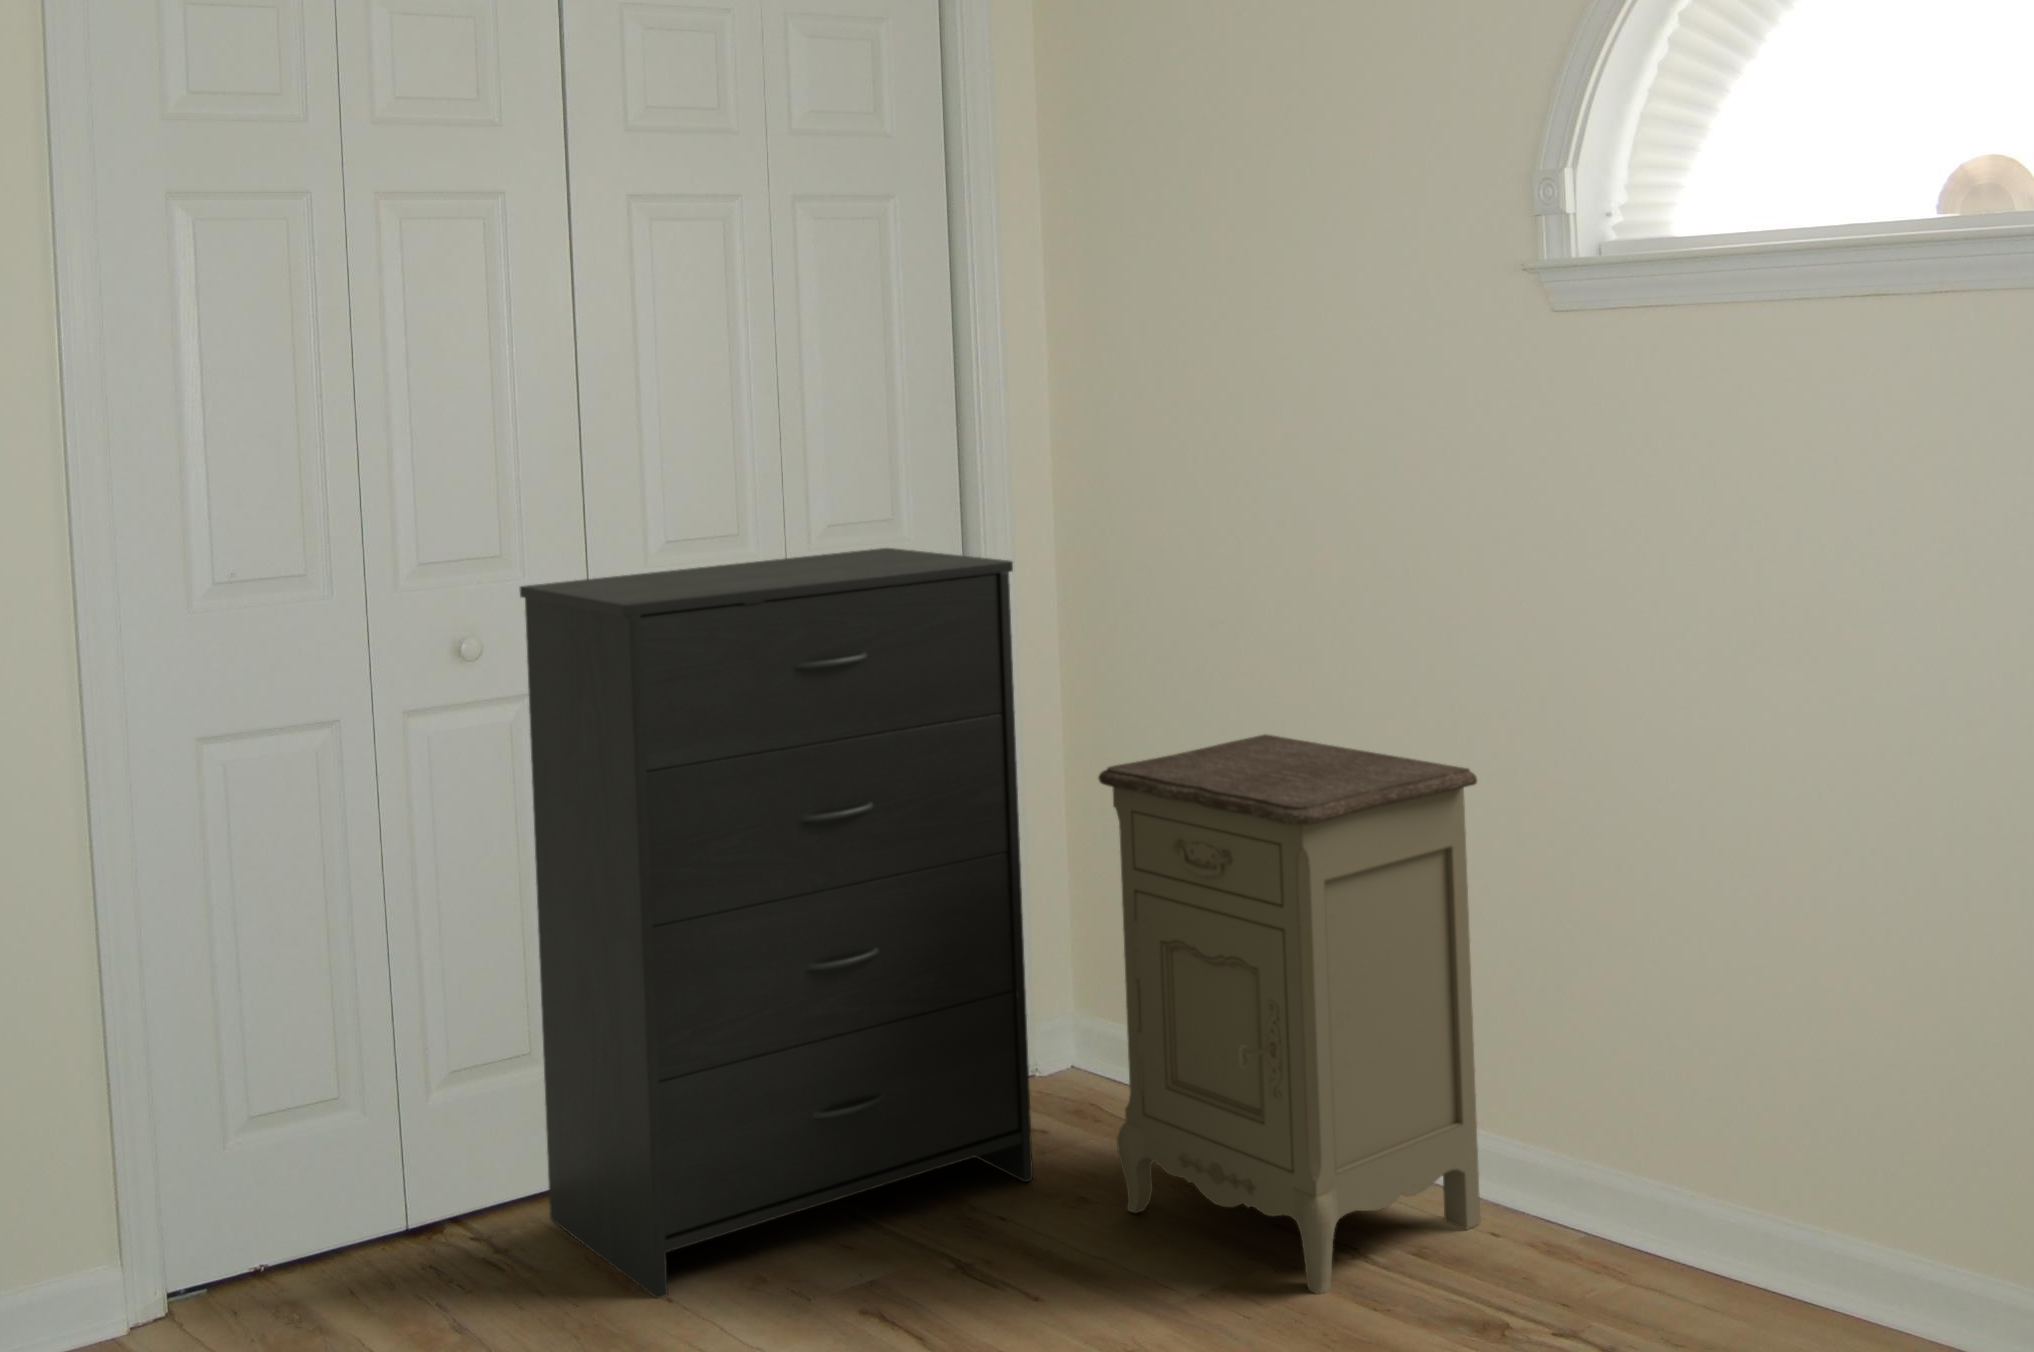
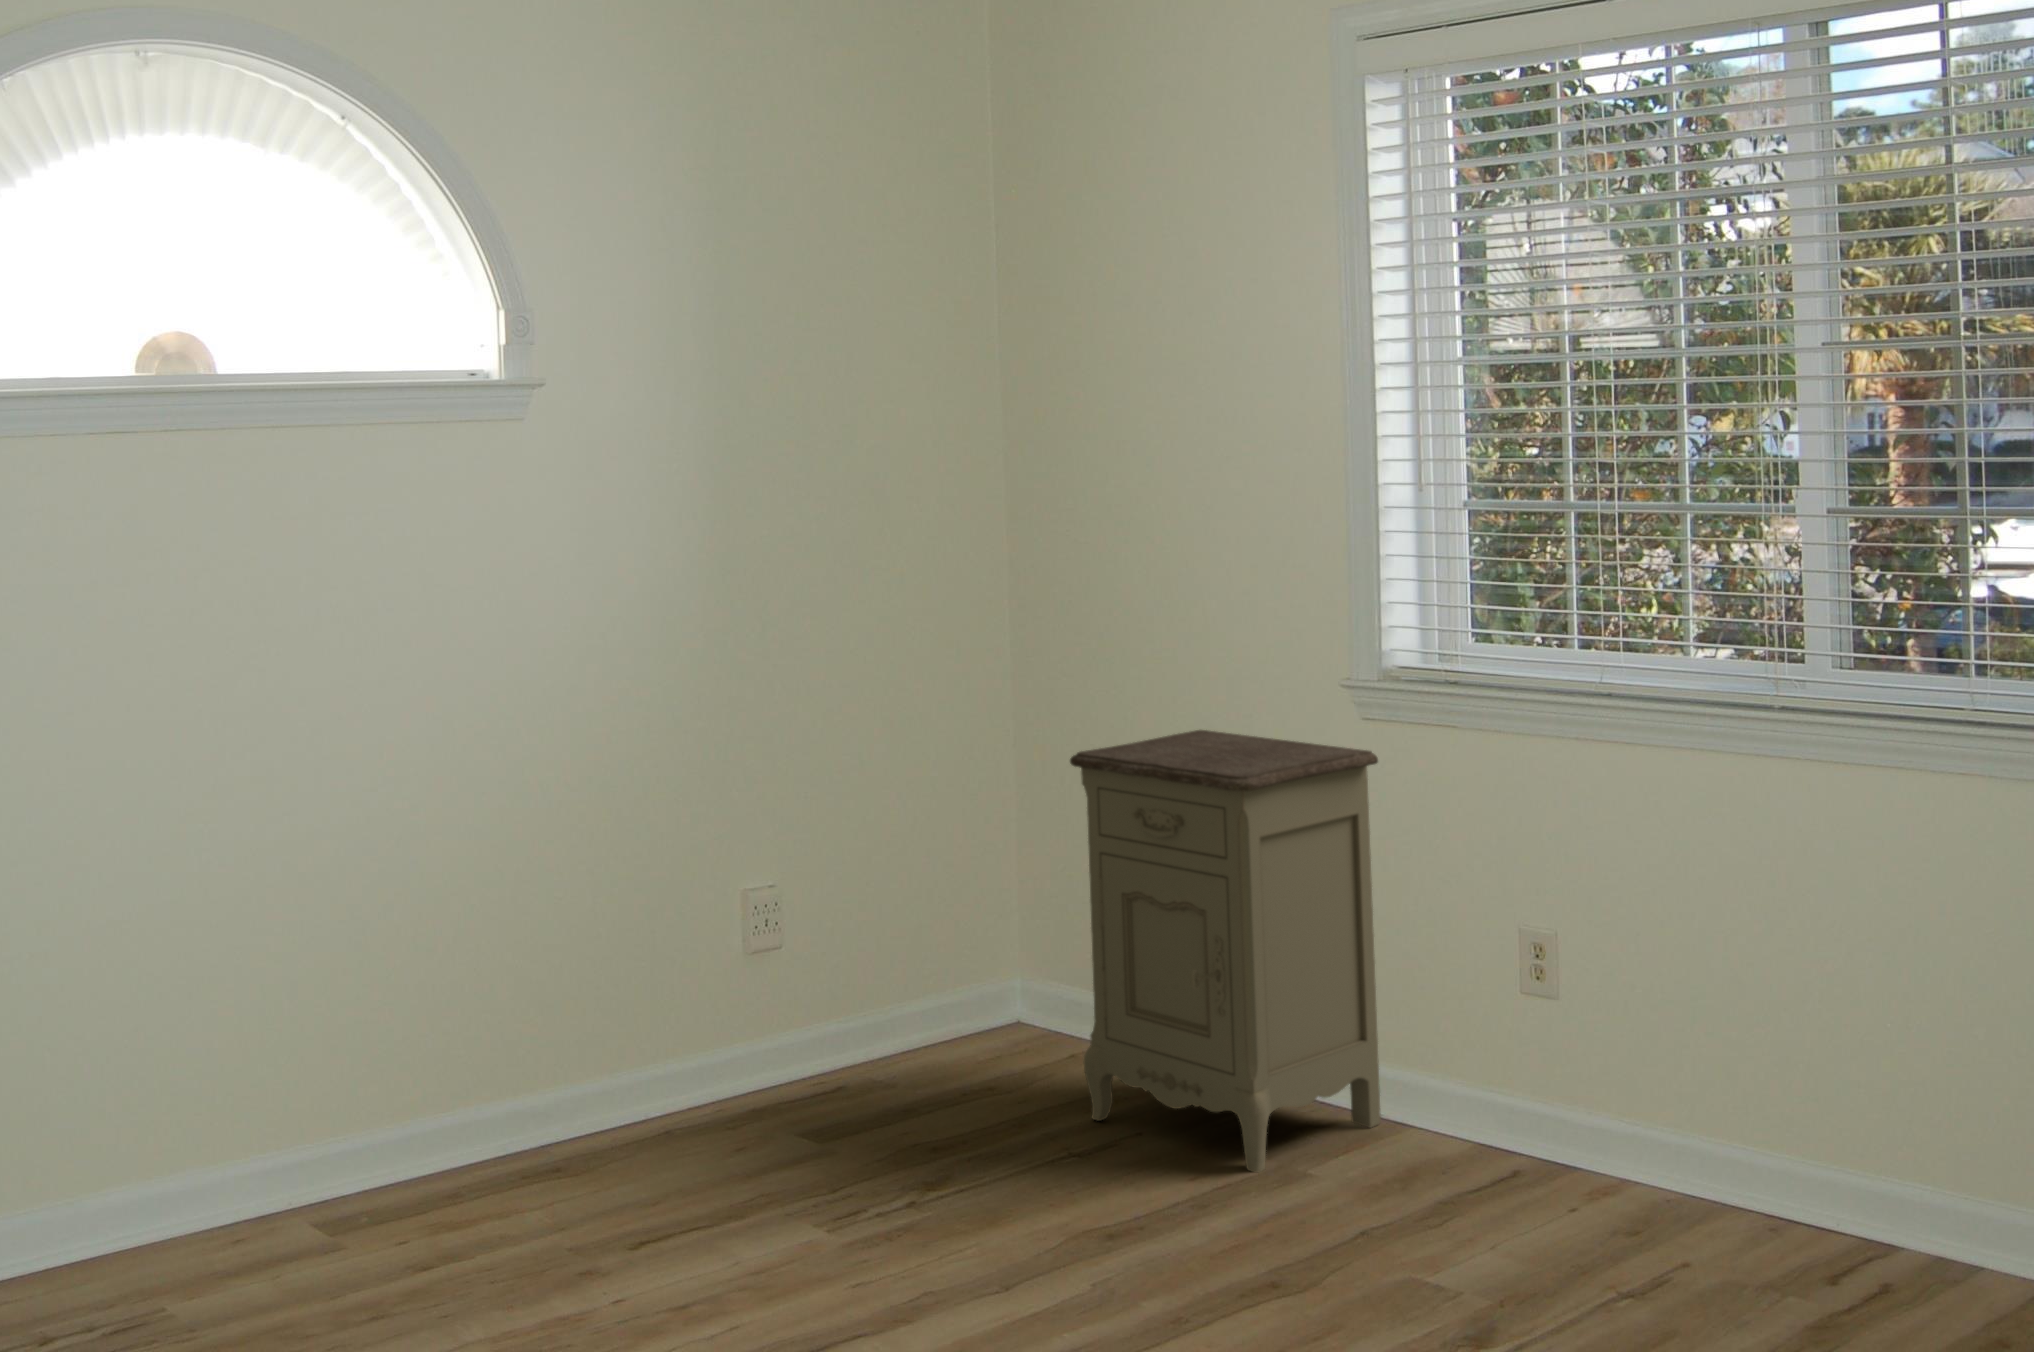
dresser: present [520,548,1033,1298] -> none [593,577,1010,1186]

